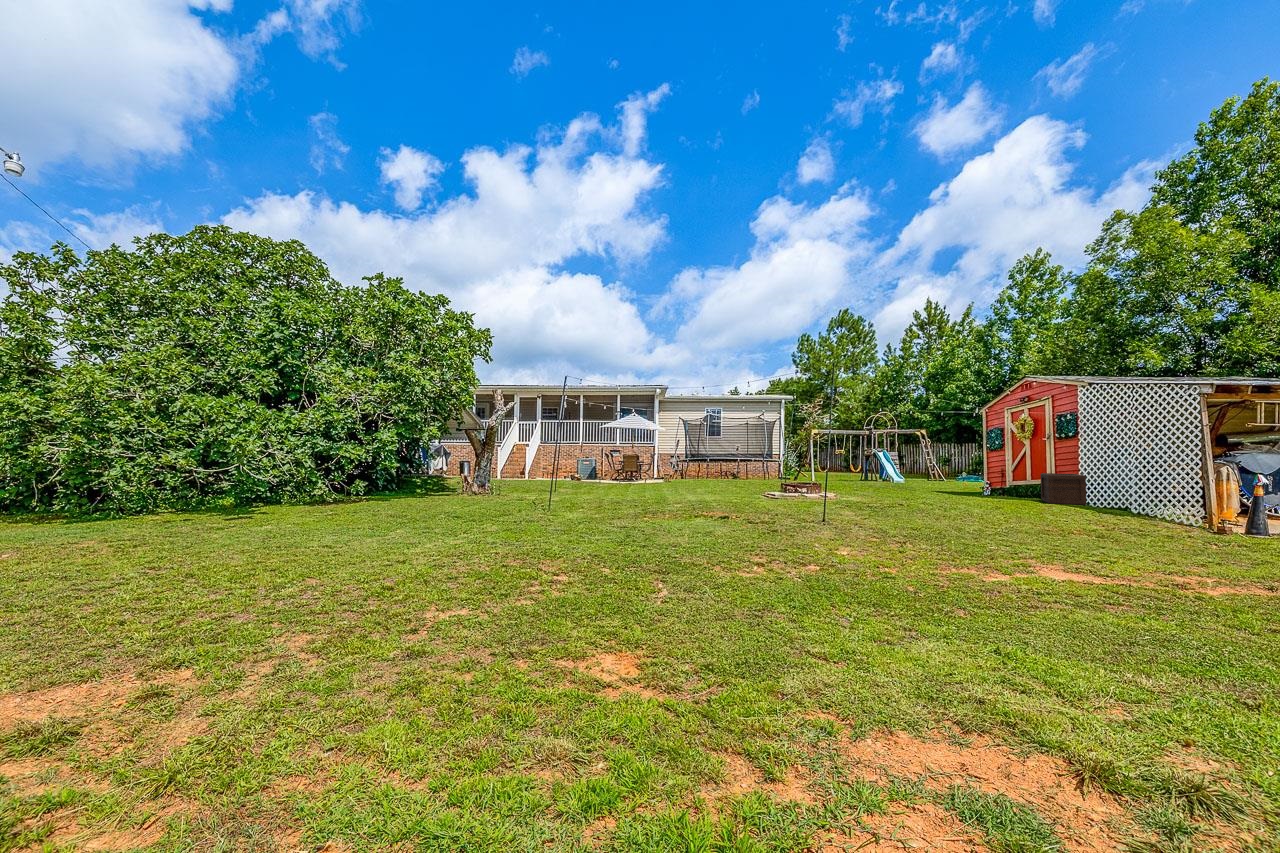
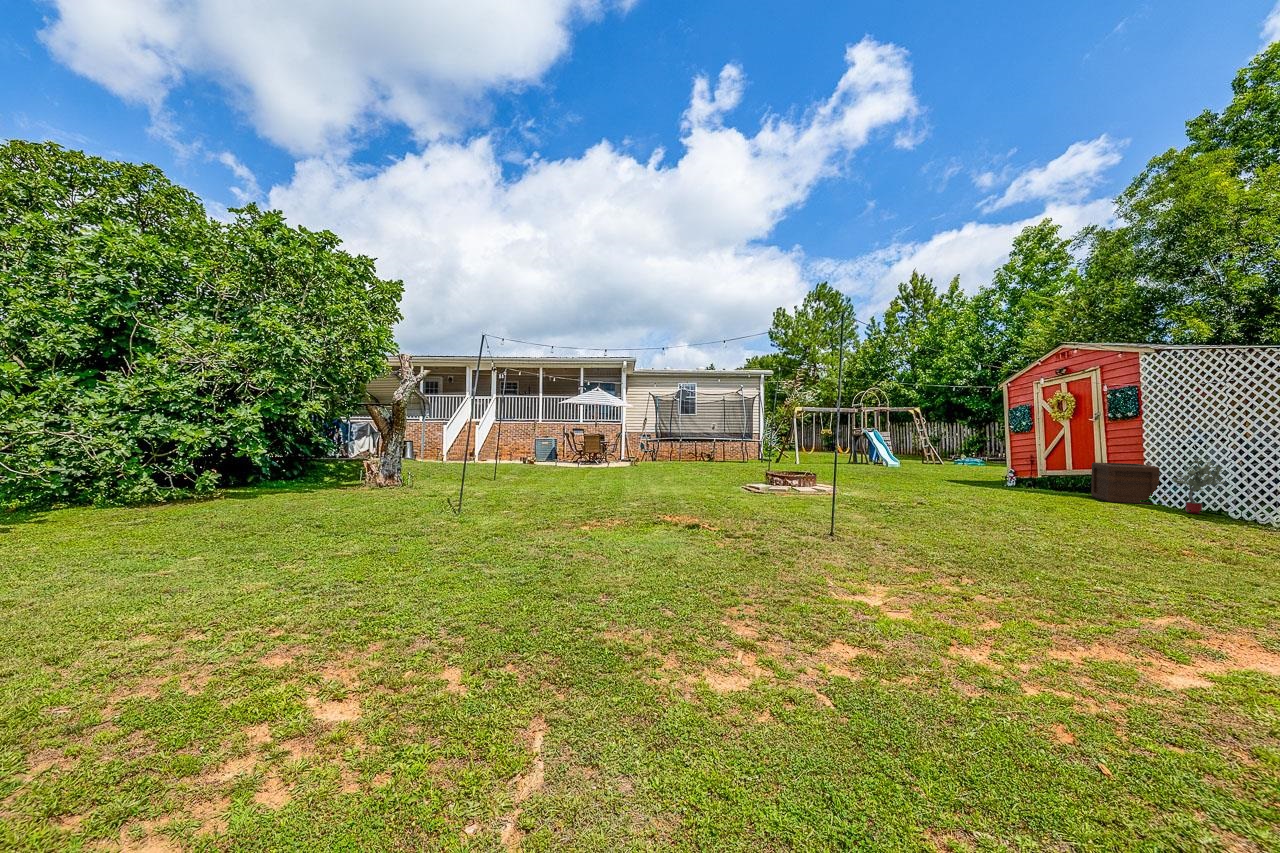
potted tree: none [1091,467,1125,510] -> present [1172,458,1226,514]

